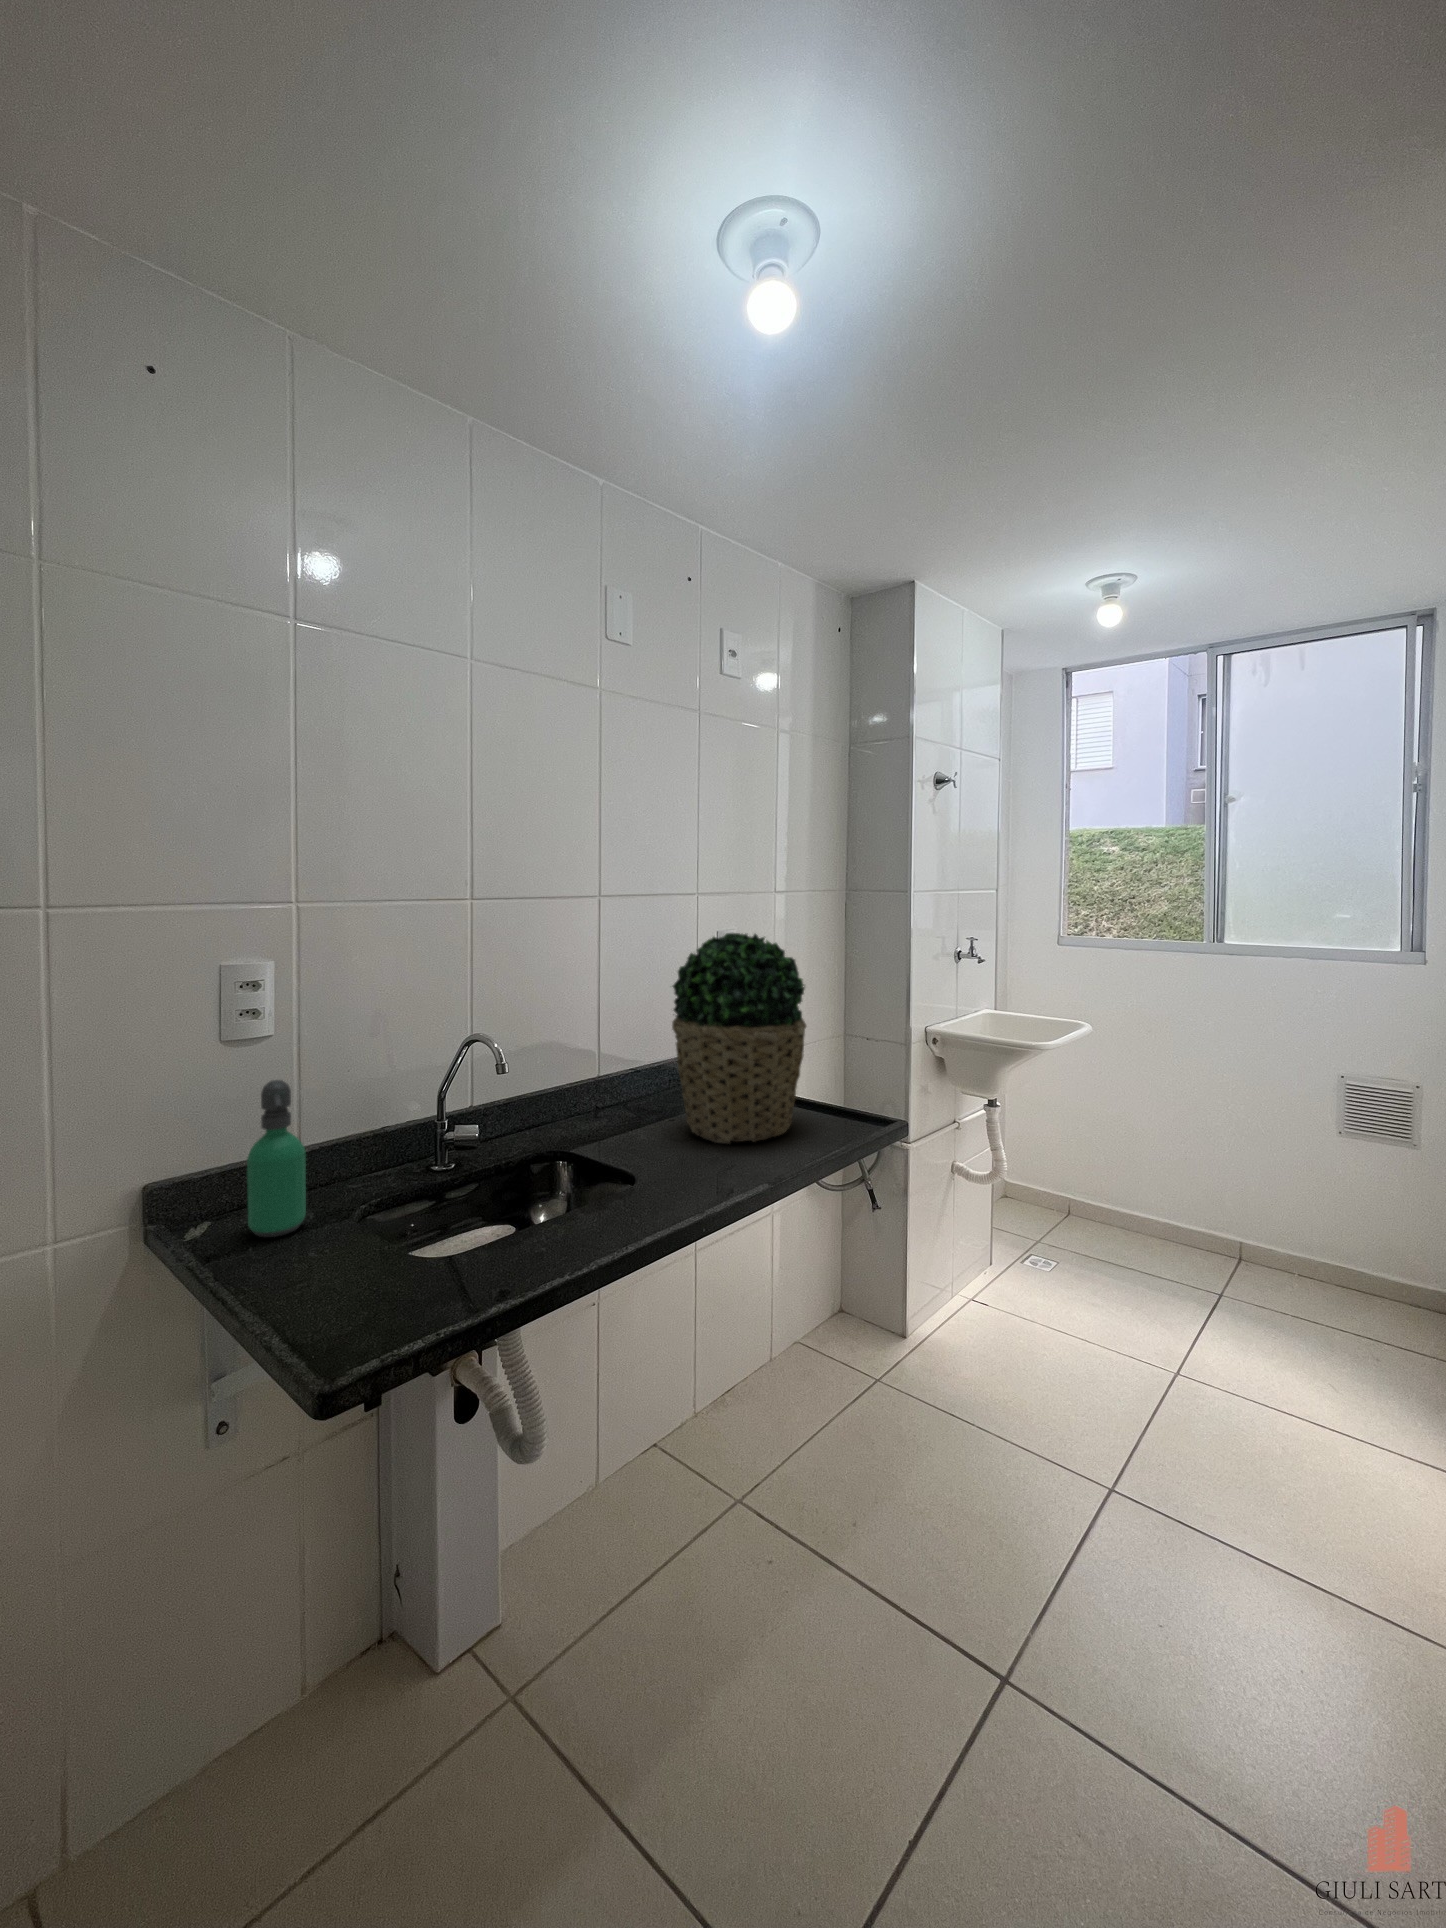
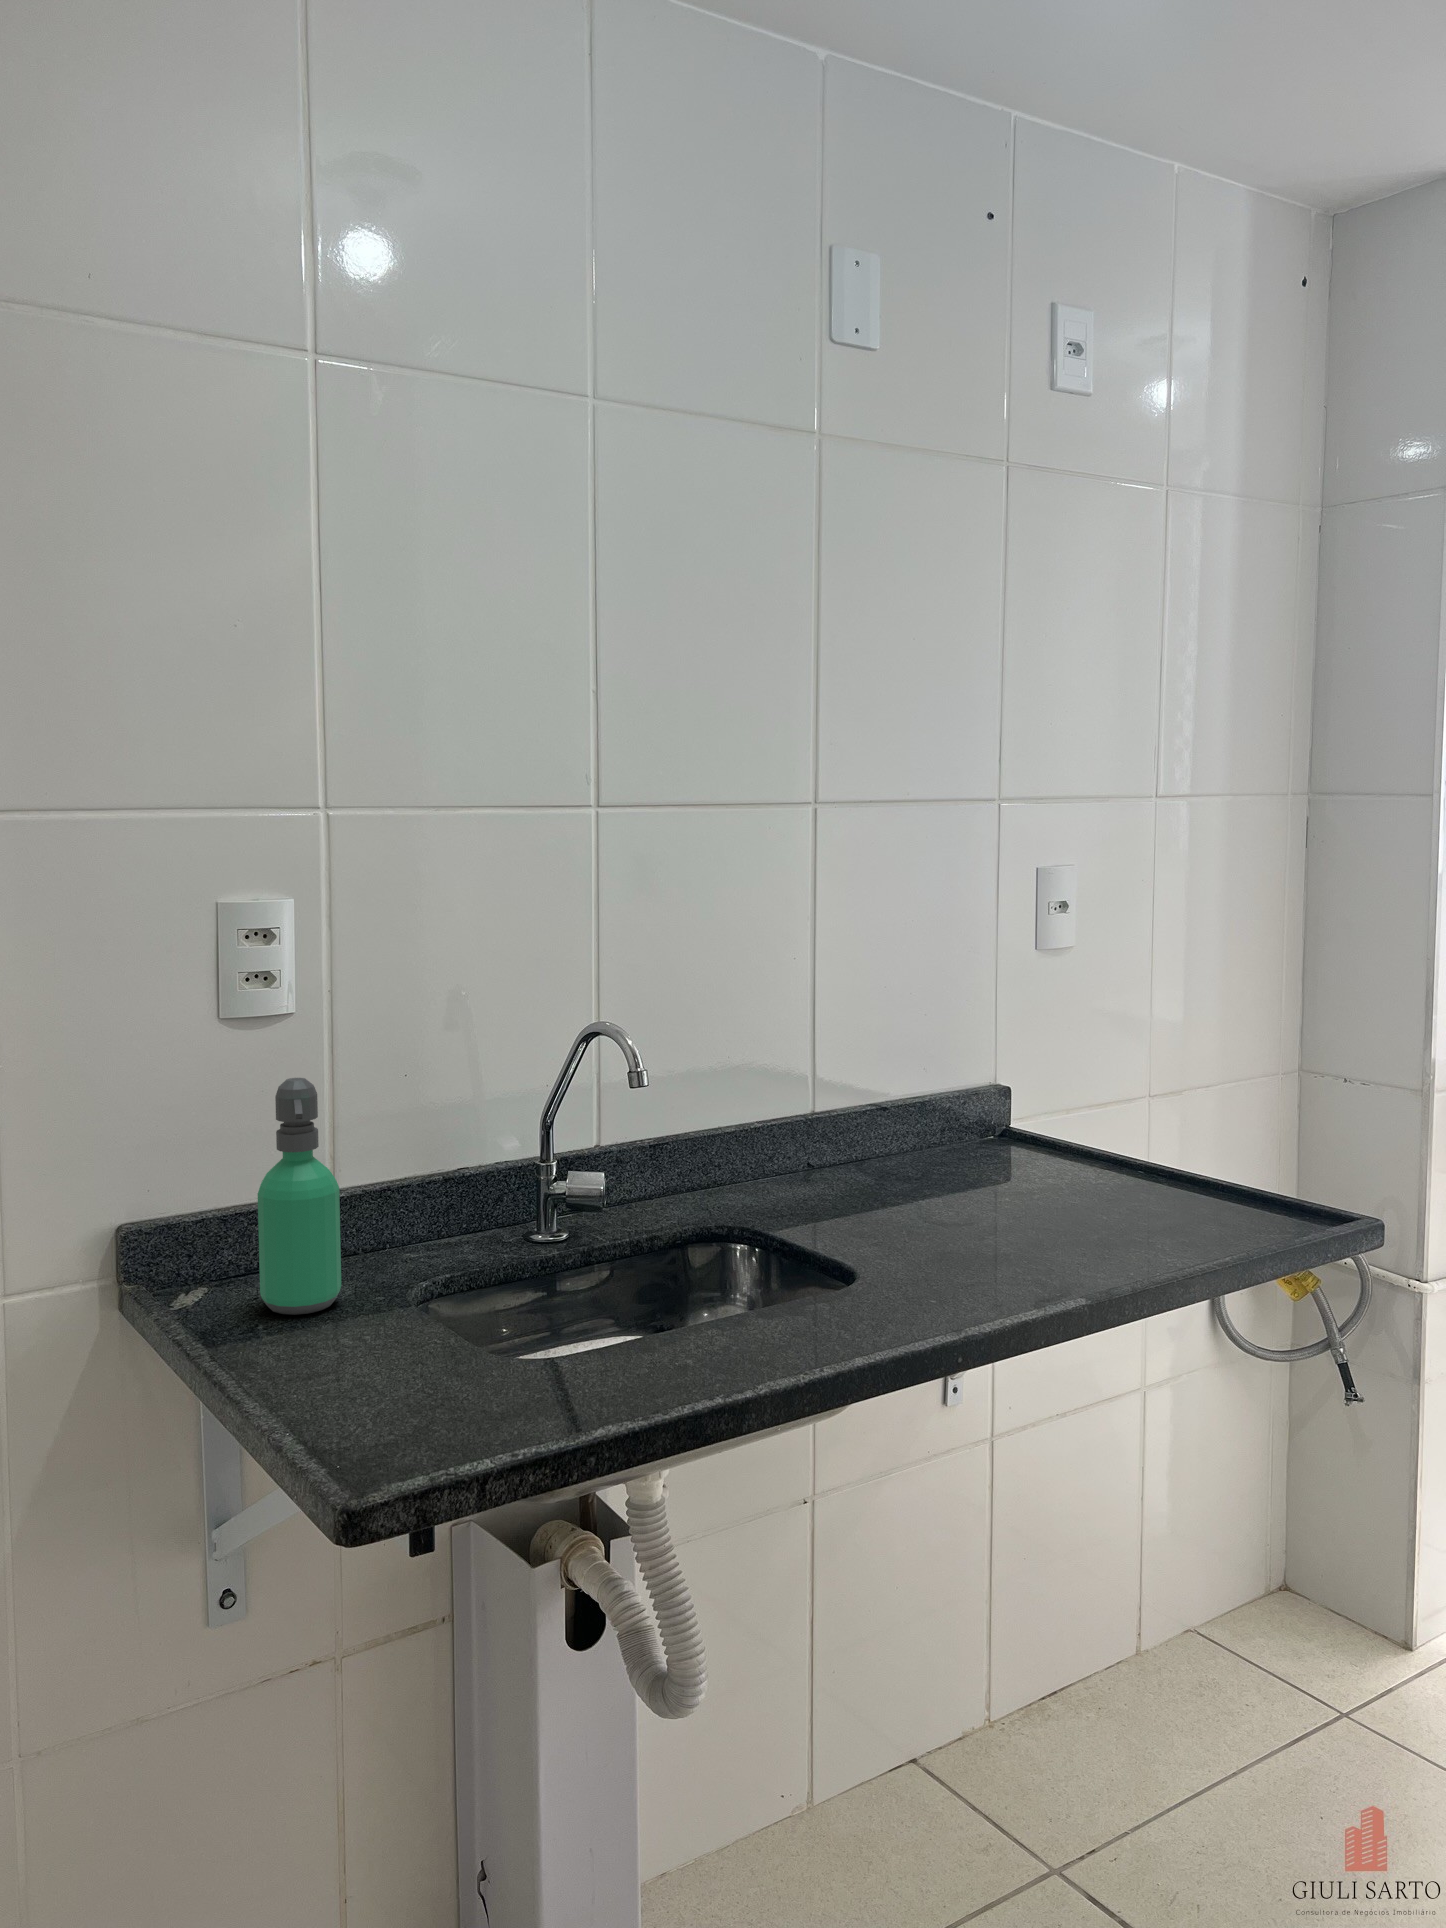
potted plant: present [672,933,806,1144] -> none [932,861,1186,1235]

